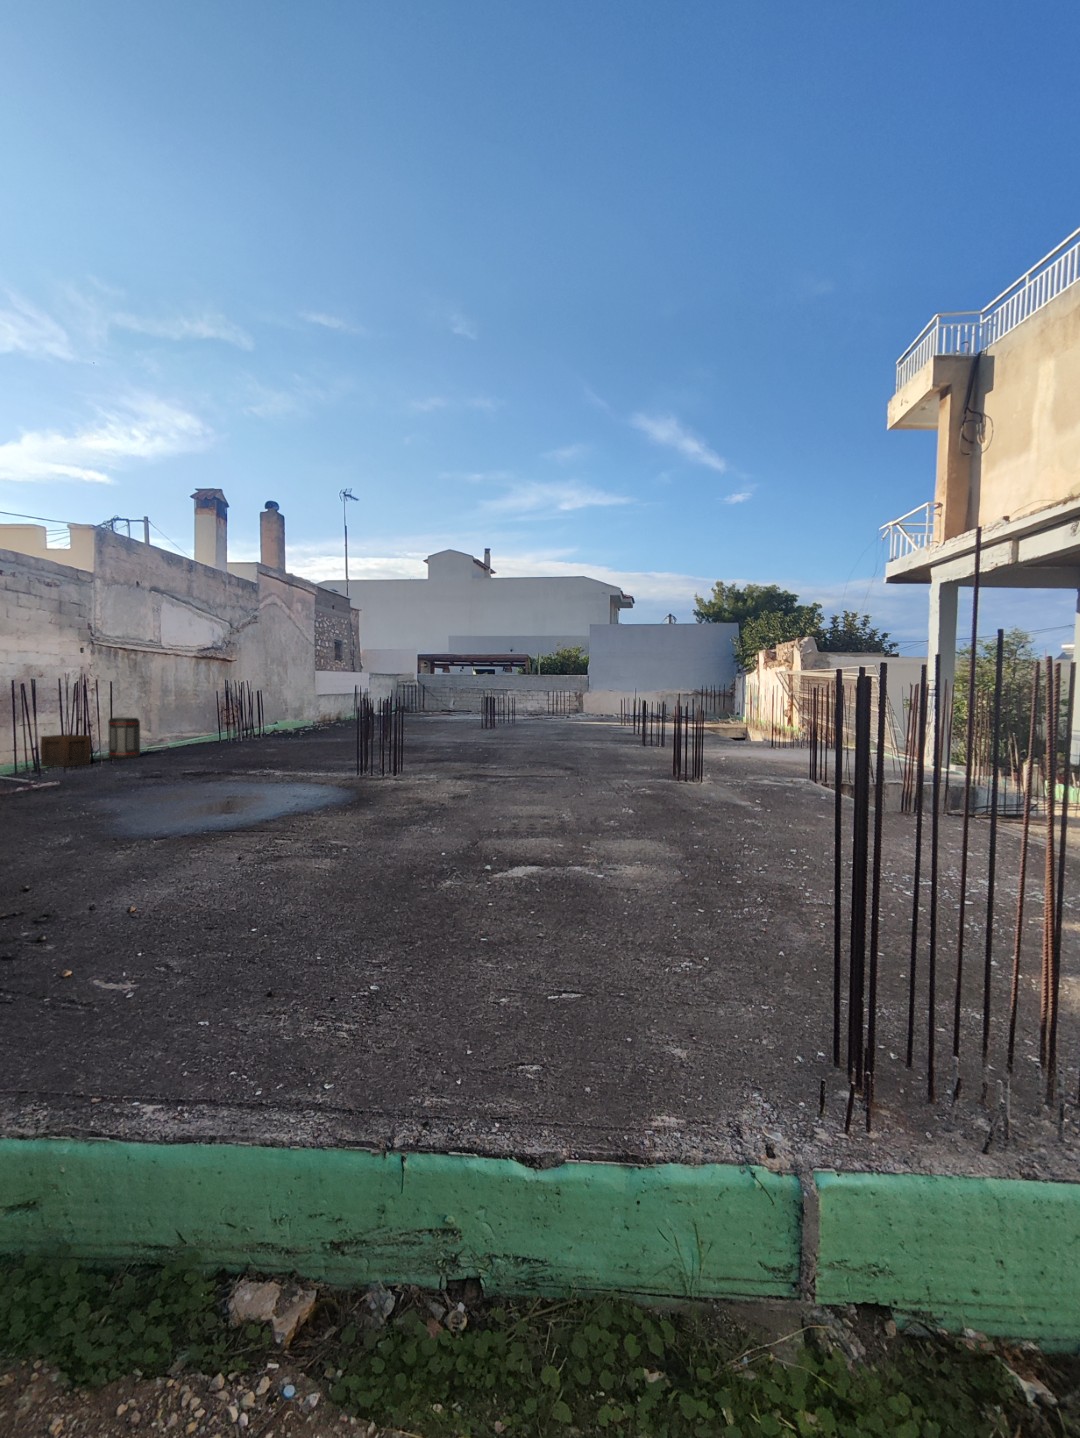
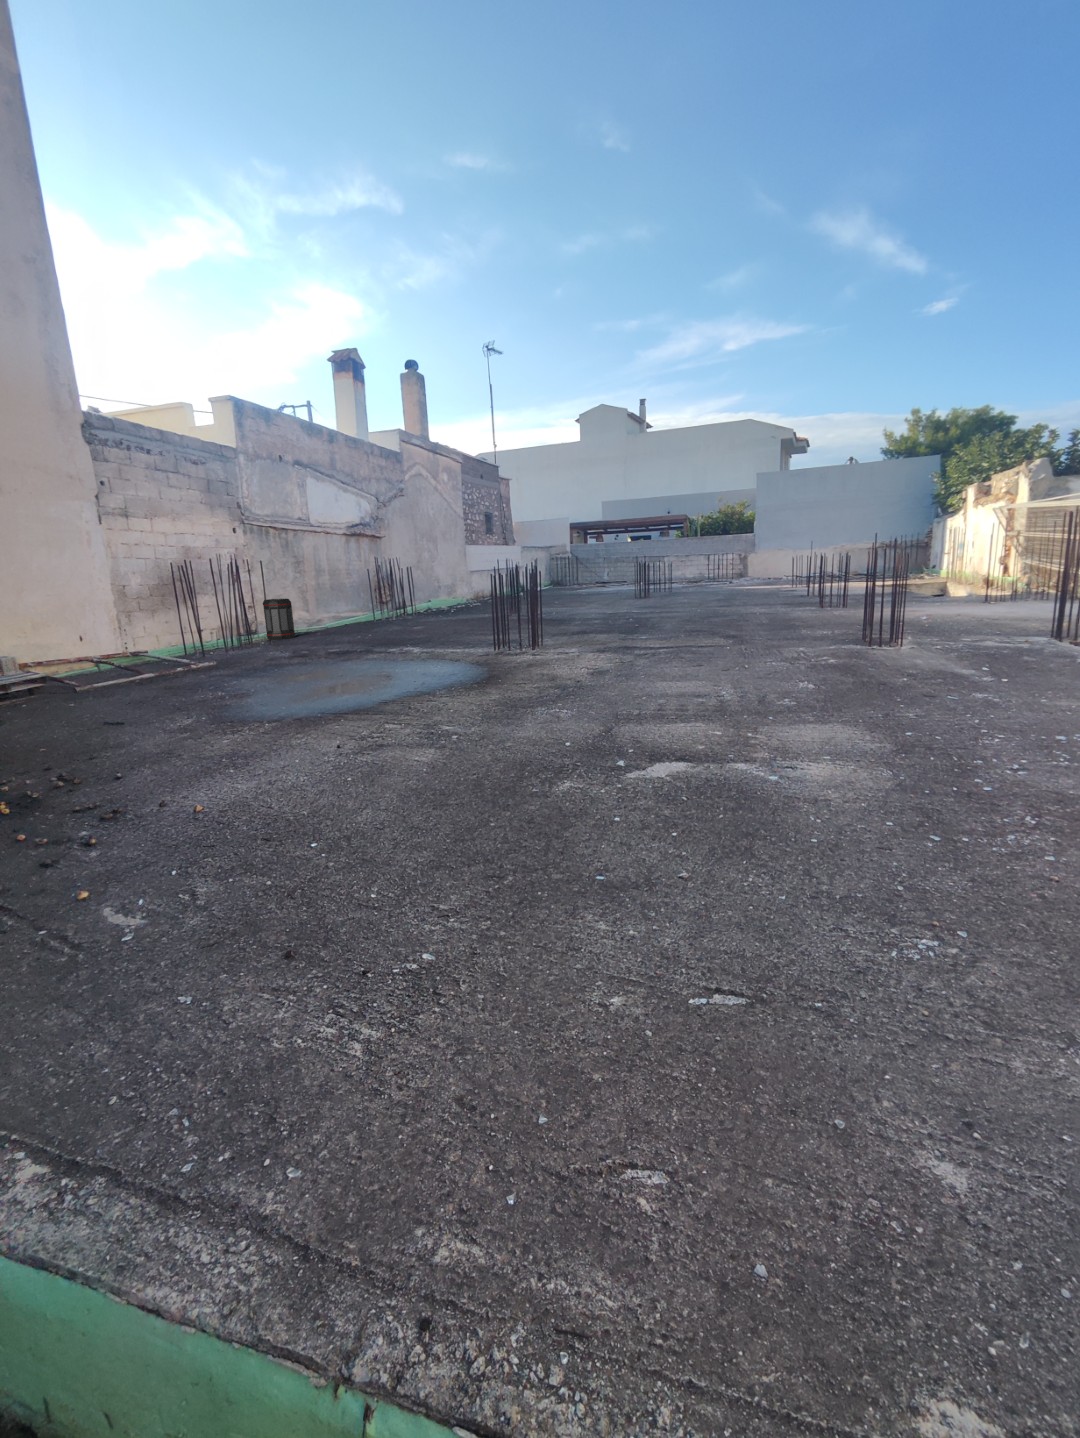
wooden crate: present [40,735,91,767] -> none [201,618,248,649]

